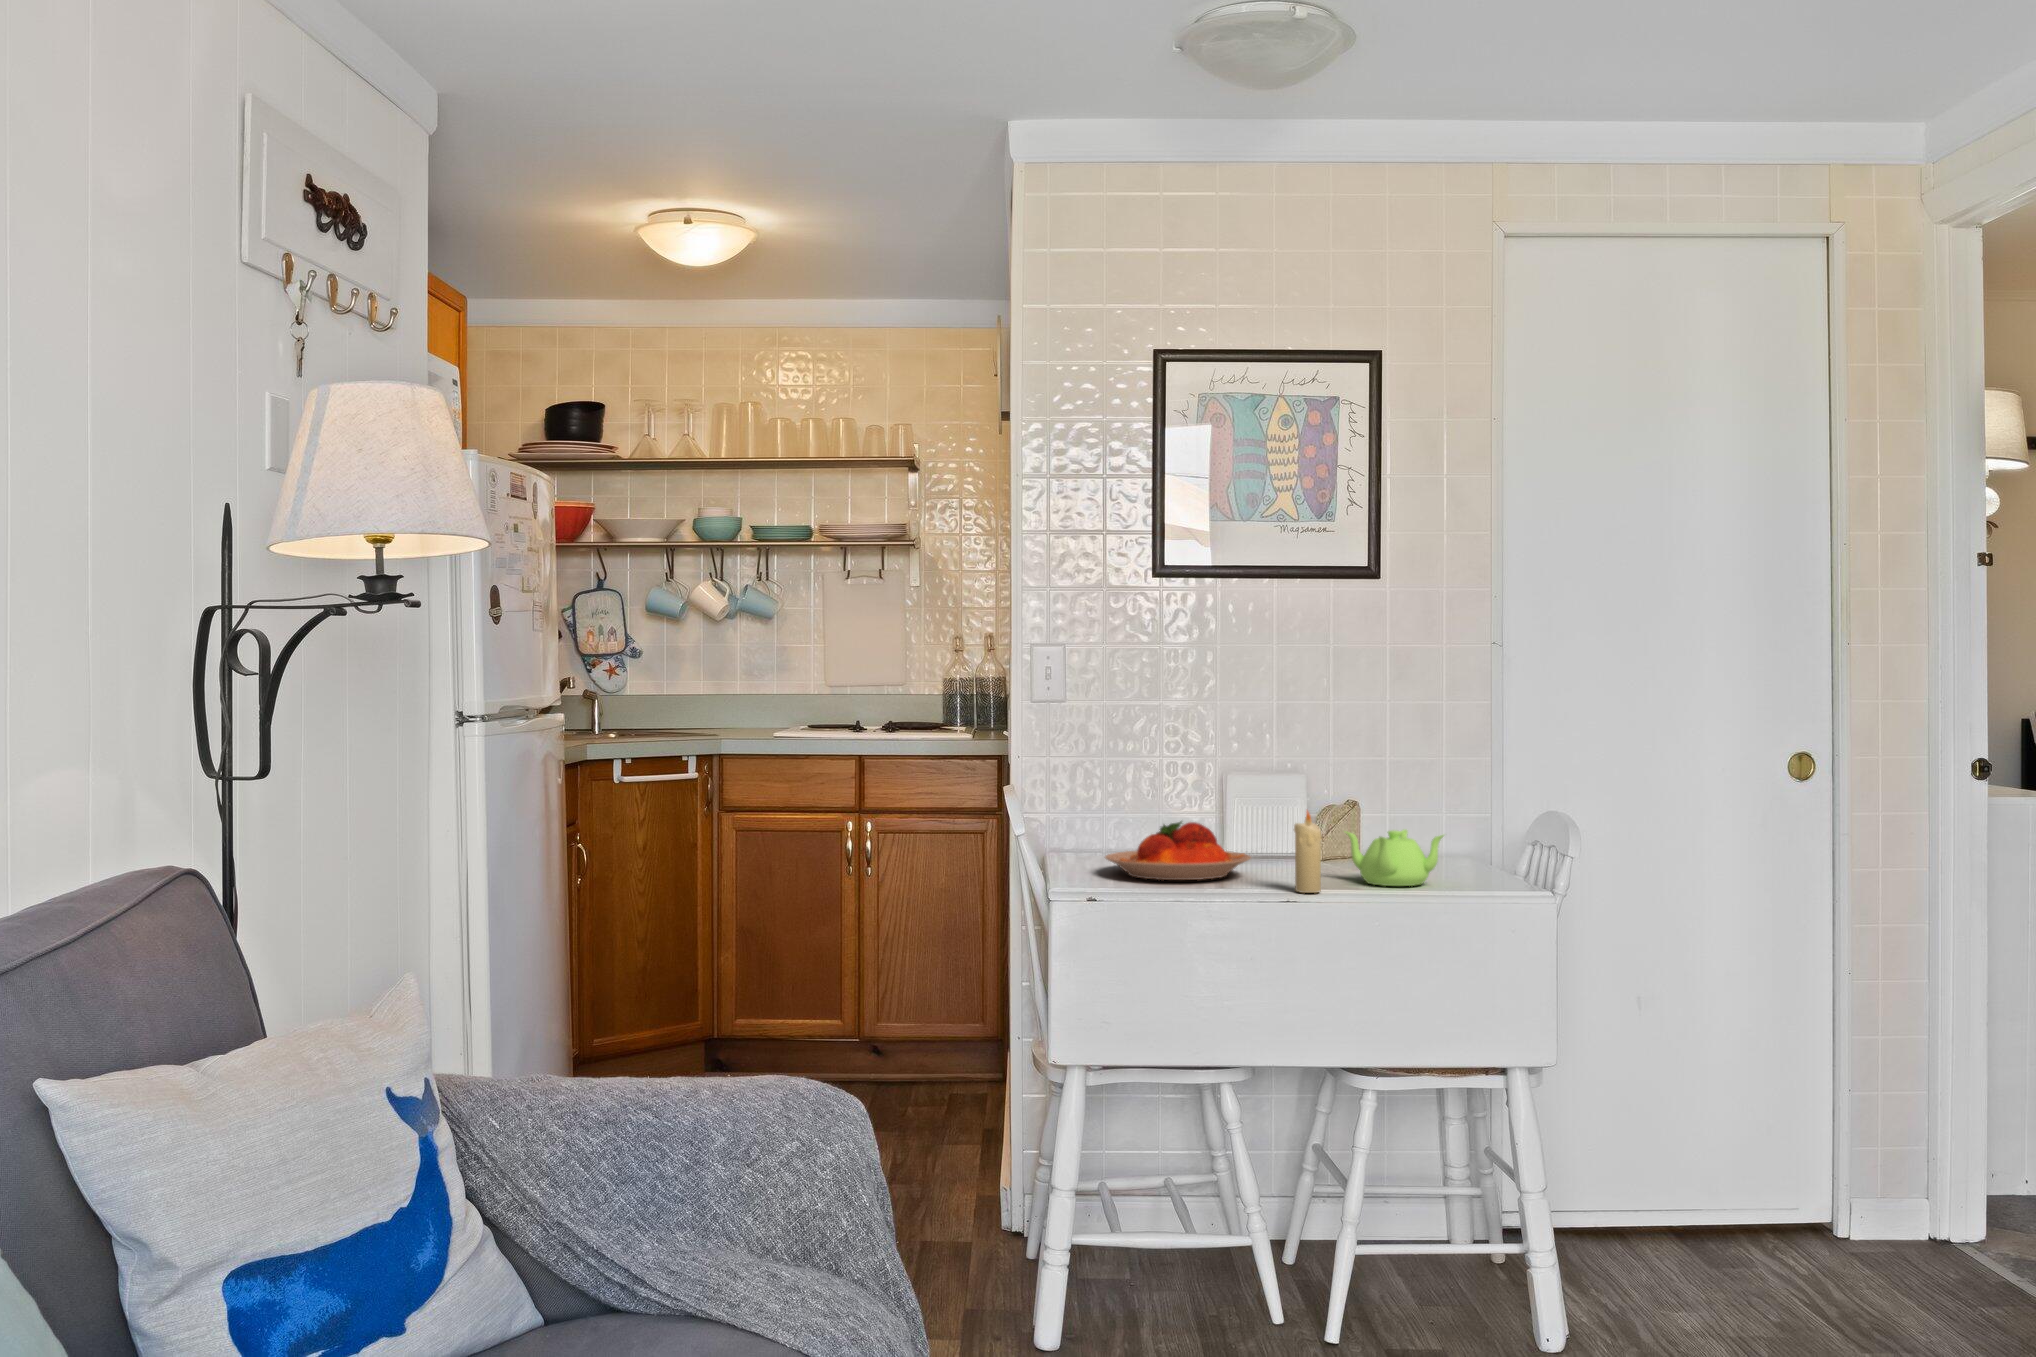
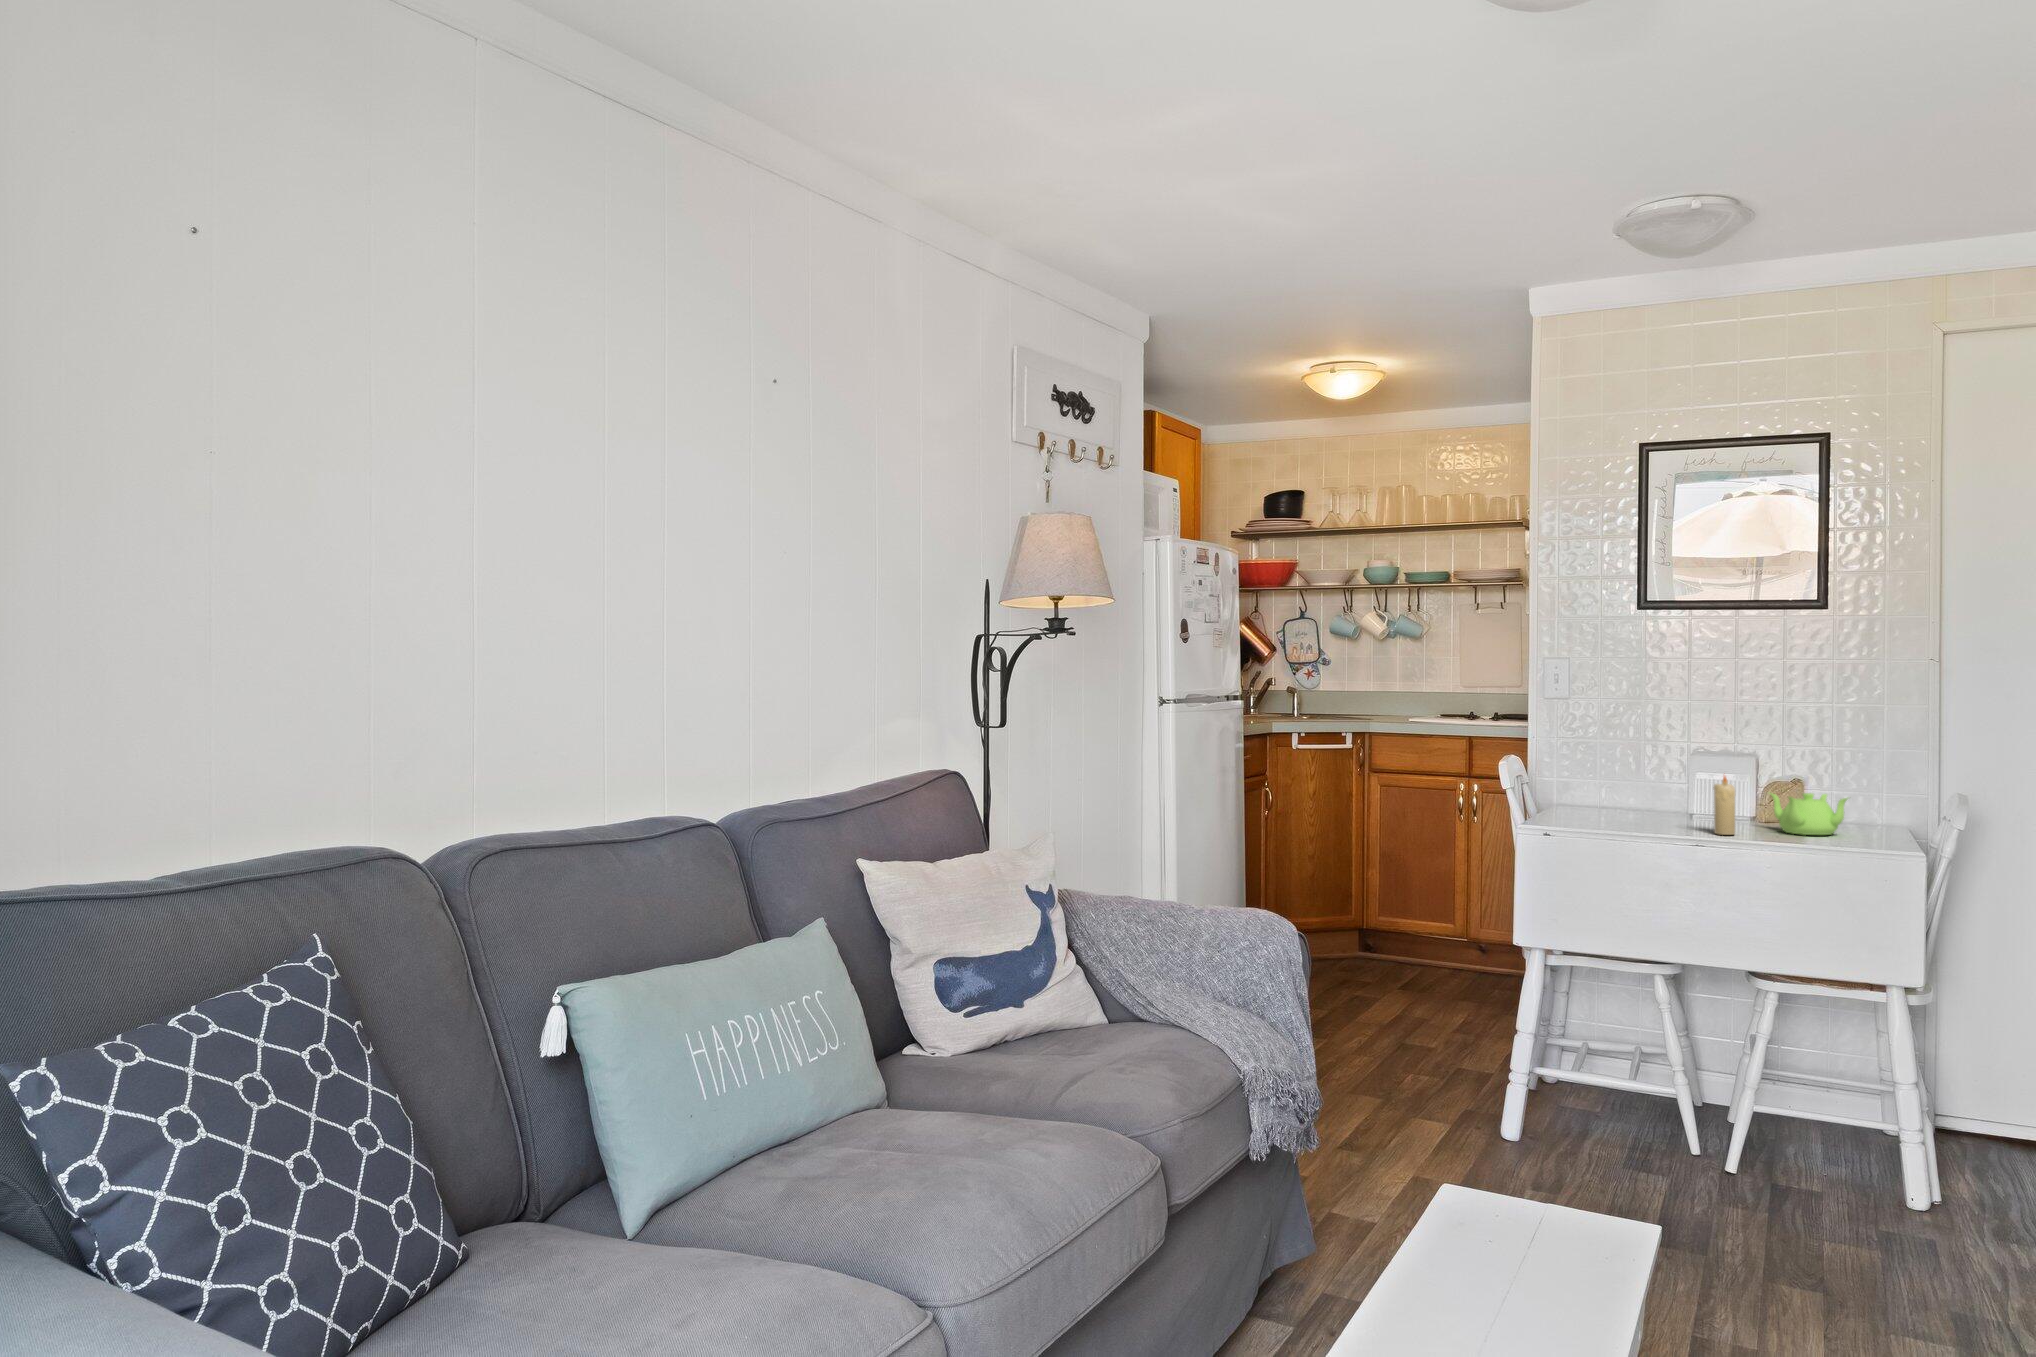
plate: present [1105,822,1251,880] -> none [1578,780,1693,822]

